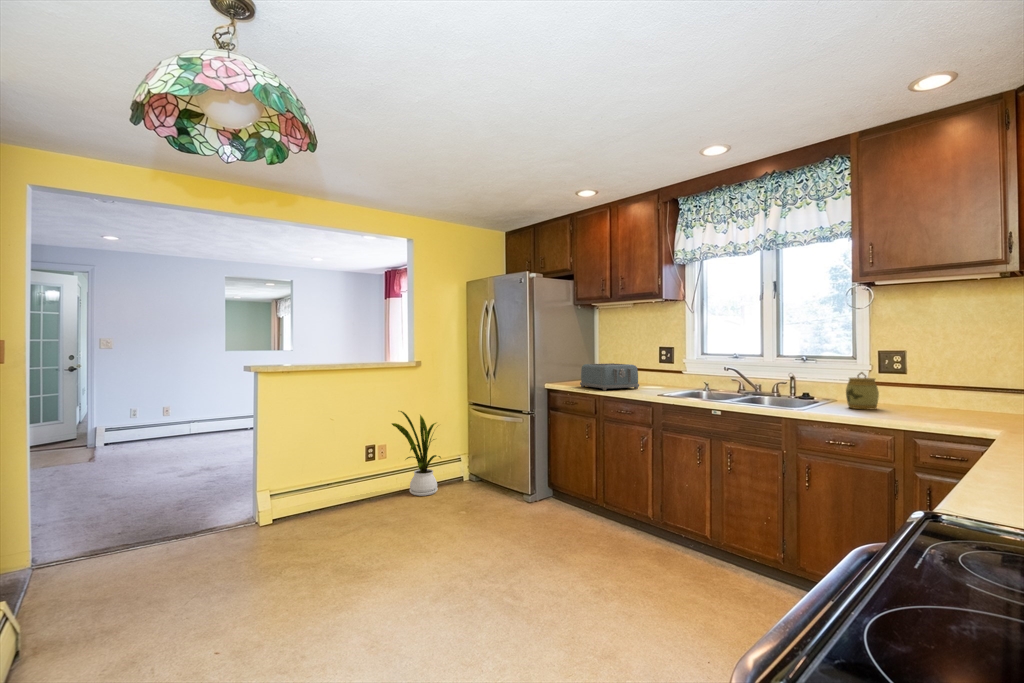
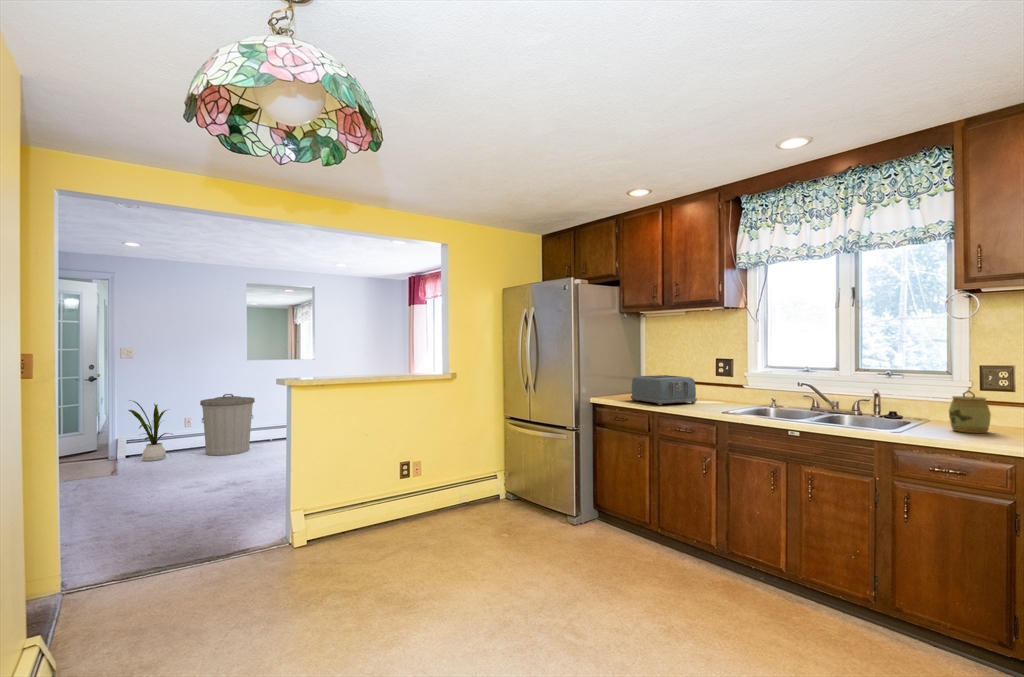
trash can: none [178,385,232,444] -> present [200,394,255,455]
house plant: present [392,411,441,496] -> present [128,401,173,461]

